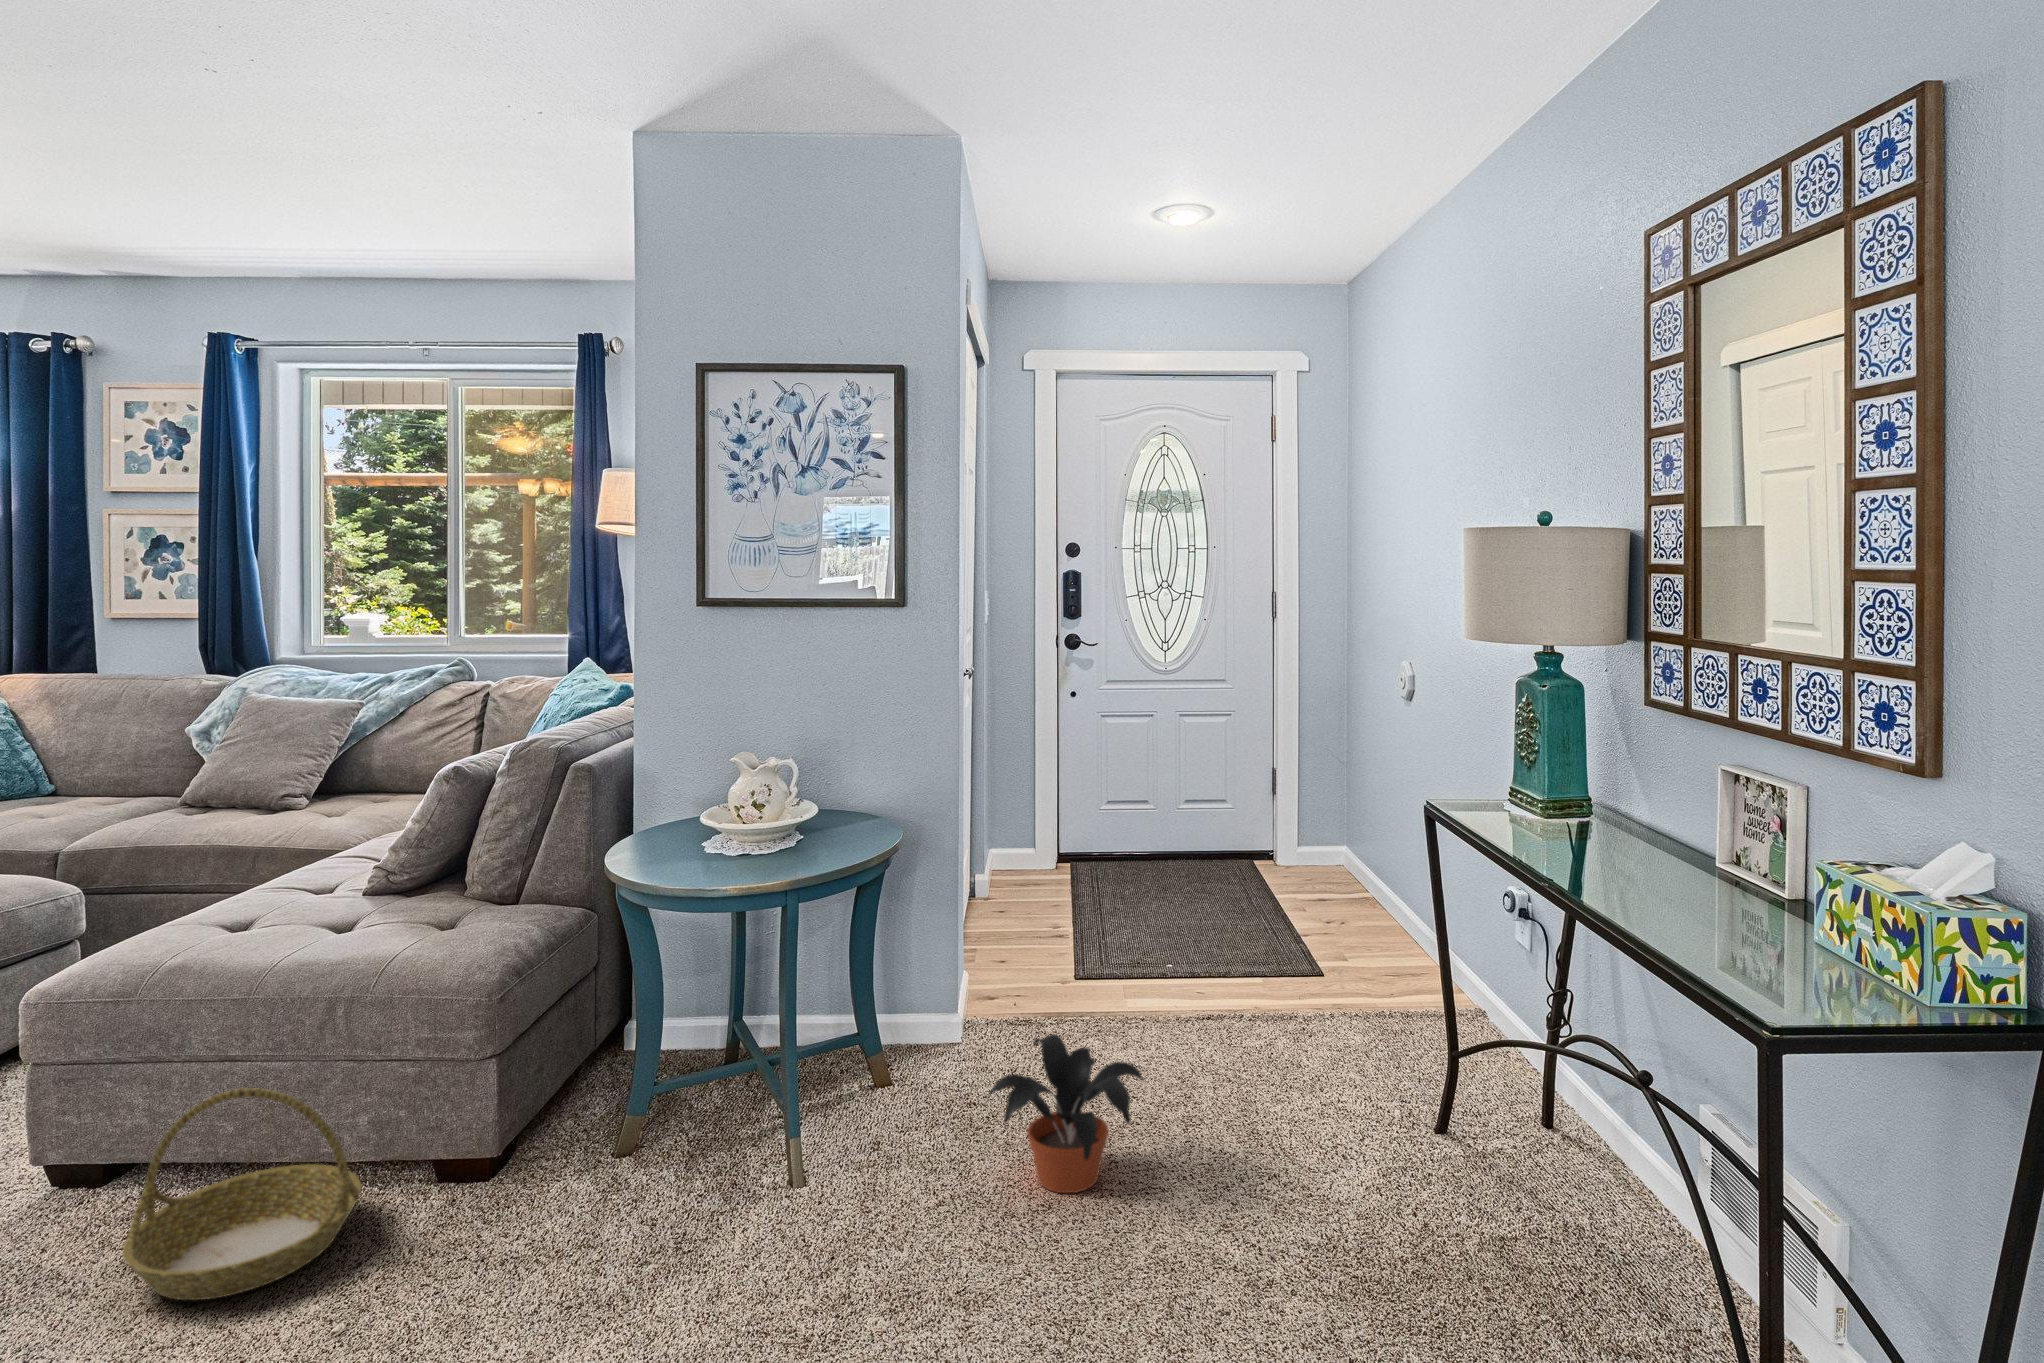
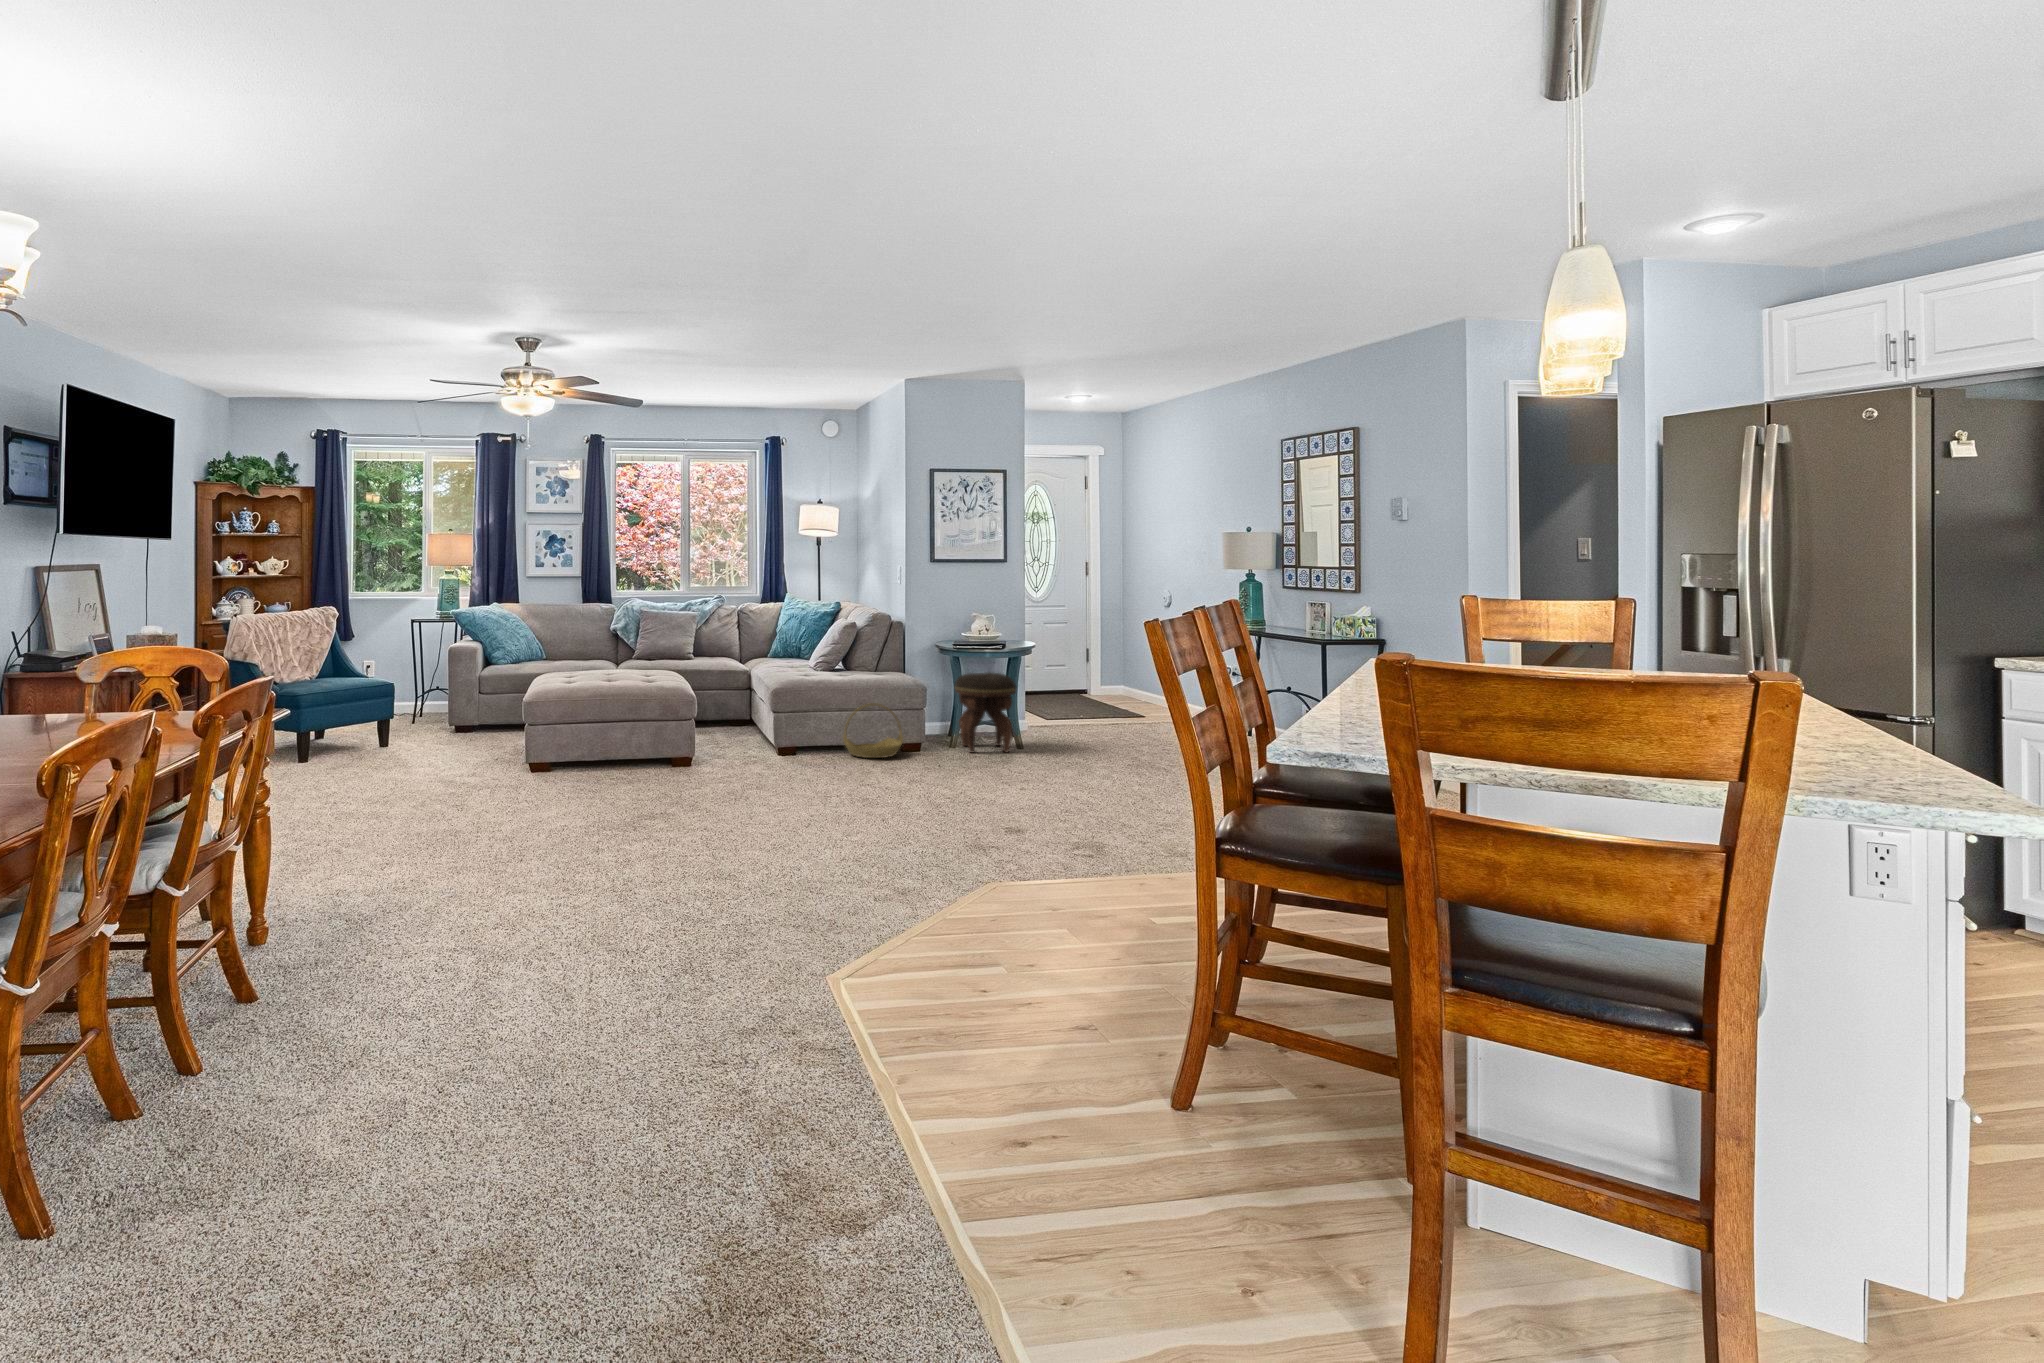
footstool: none [553,961,762,1259] -> present [954,672,1016,752]
potted plant: present [988,1034,1143,1193] -> none [1075,702,1128,744]

